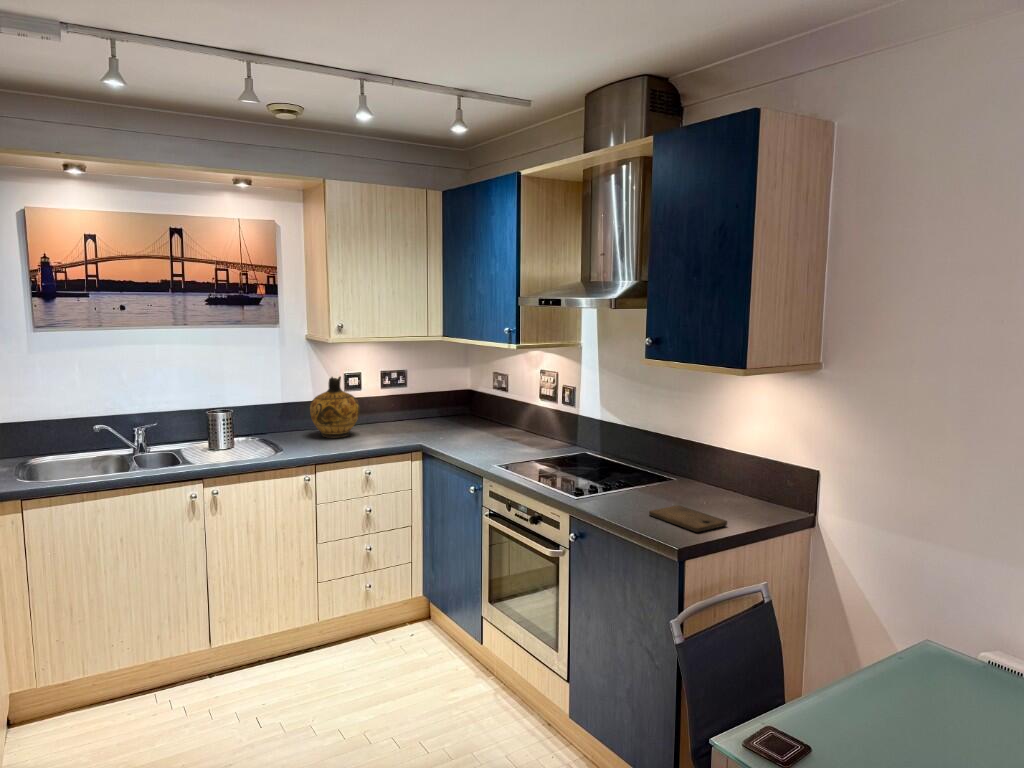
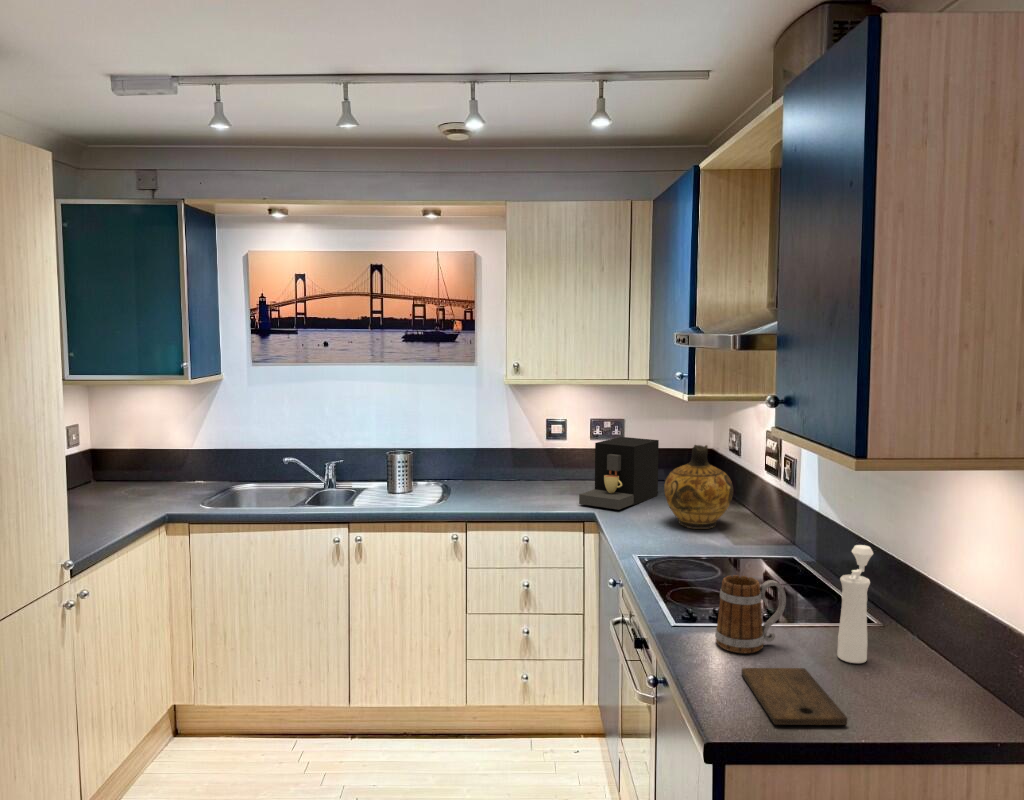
ceramic jug: present [310,377,360,438] -> present [664,445,733,529]
coffee maker: none [403,383,450,440] -> present [579,437,659,510]
pepper mill: none [677,429,701,500] -> present [837,545,874,663]
mug: none [612,457,652,506] -> present [715,575,786,653]

